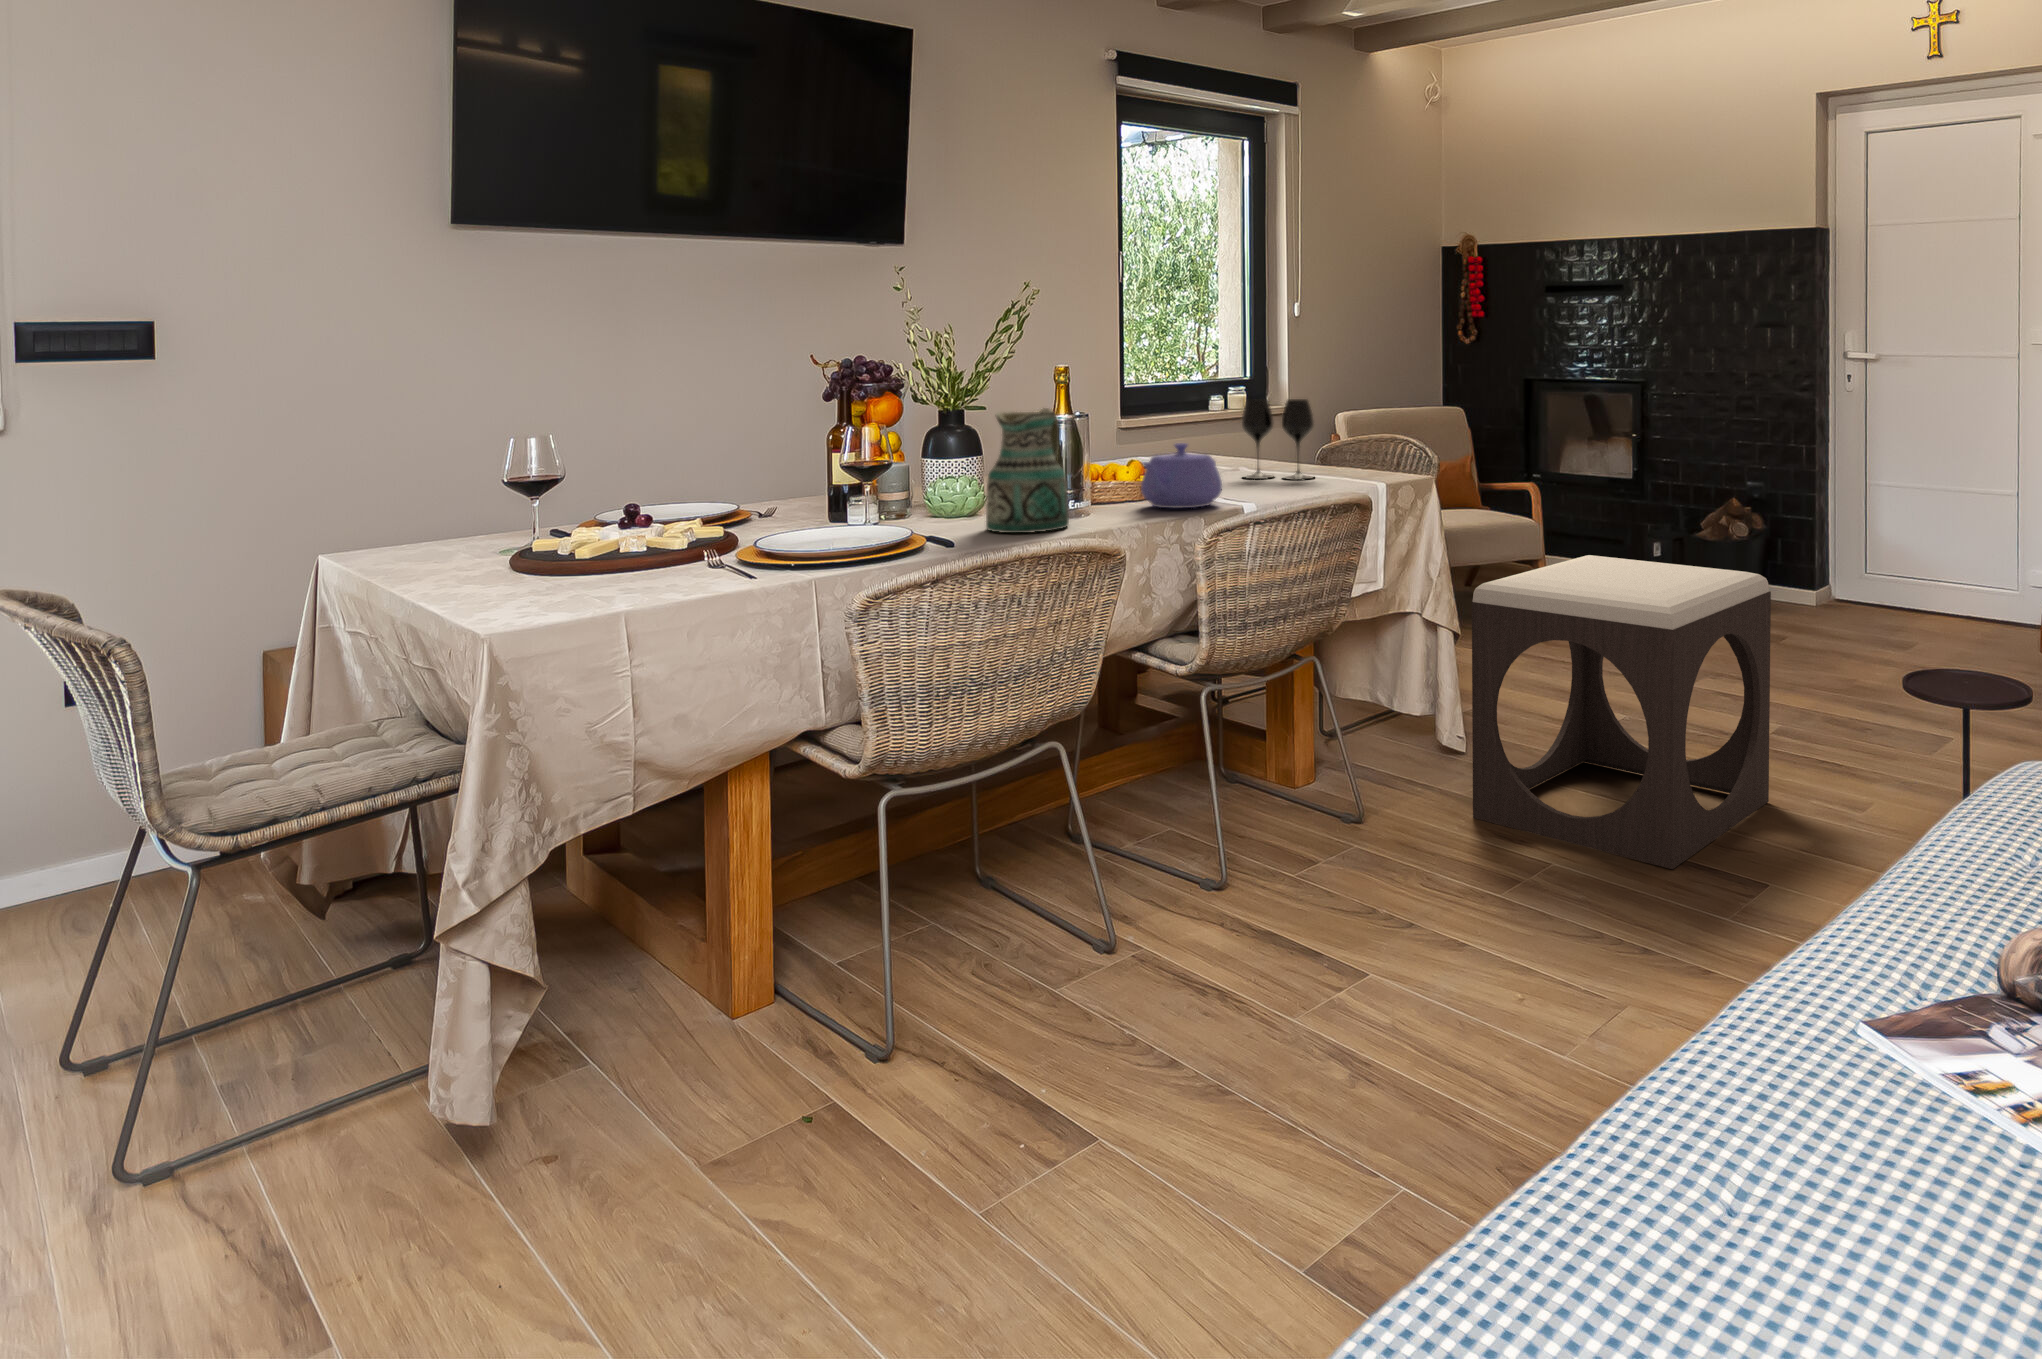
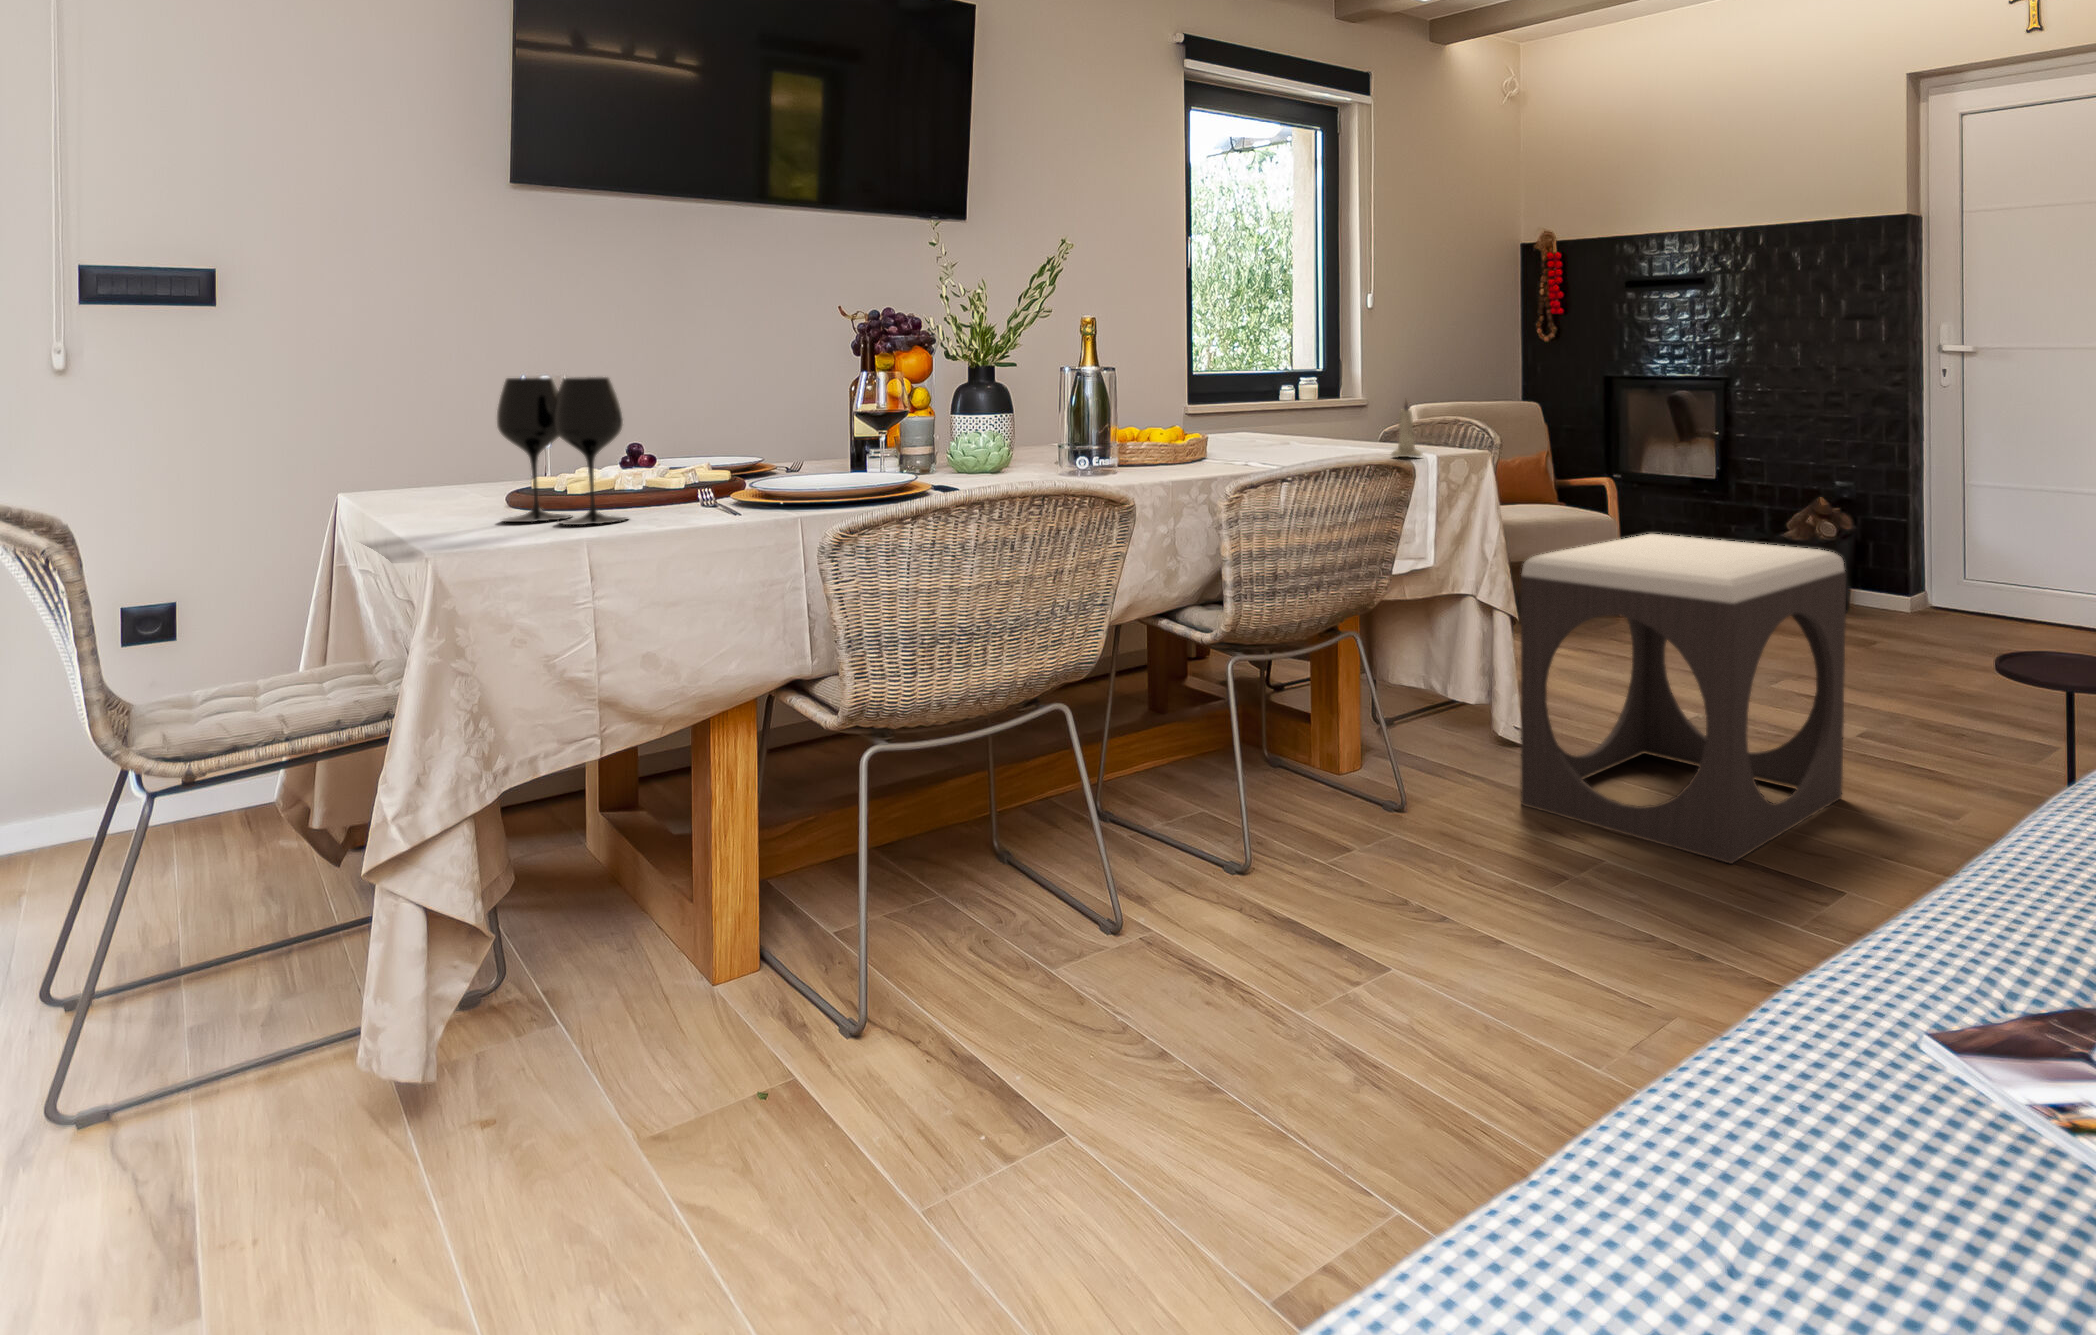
wine glass: present [1242,399,1314,480] -> present [497,377,627,525]
ceramic pitcher: present [986,408,1069,533] -> none [1002,359,1089,485]
candle: none [1343,430,1374,488] -> present [1392,402,1422,457]
teapot: present [1141,443,1222,508] -> none [1168,403,1258,470]

